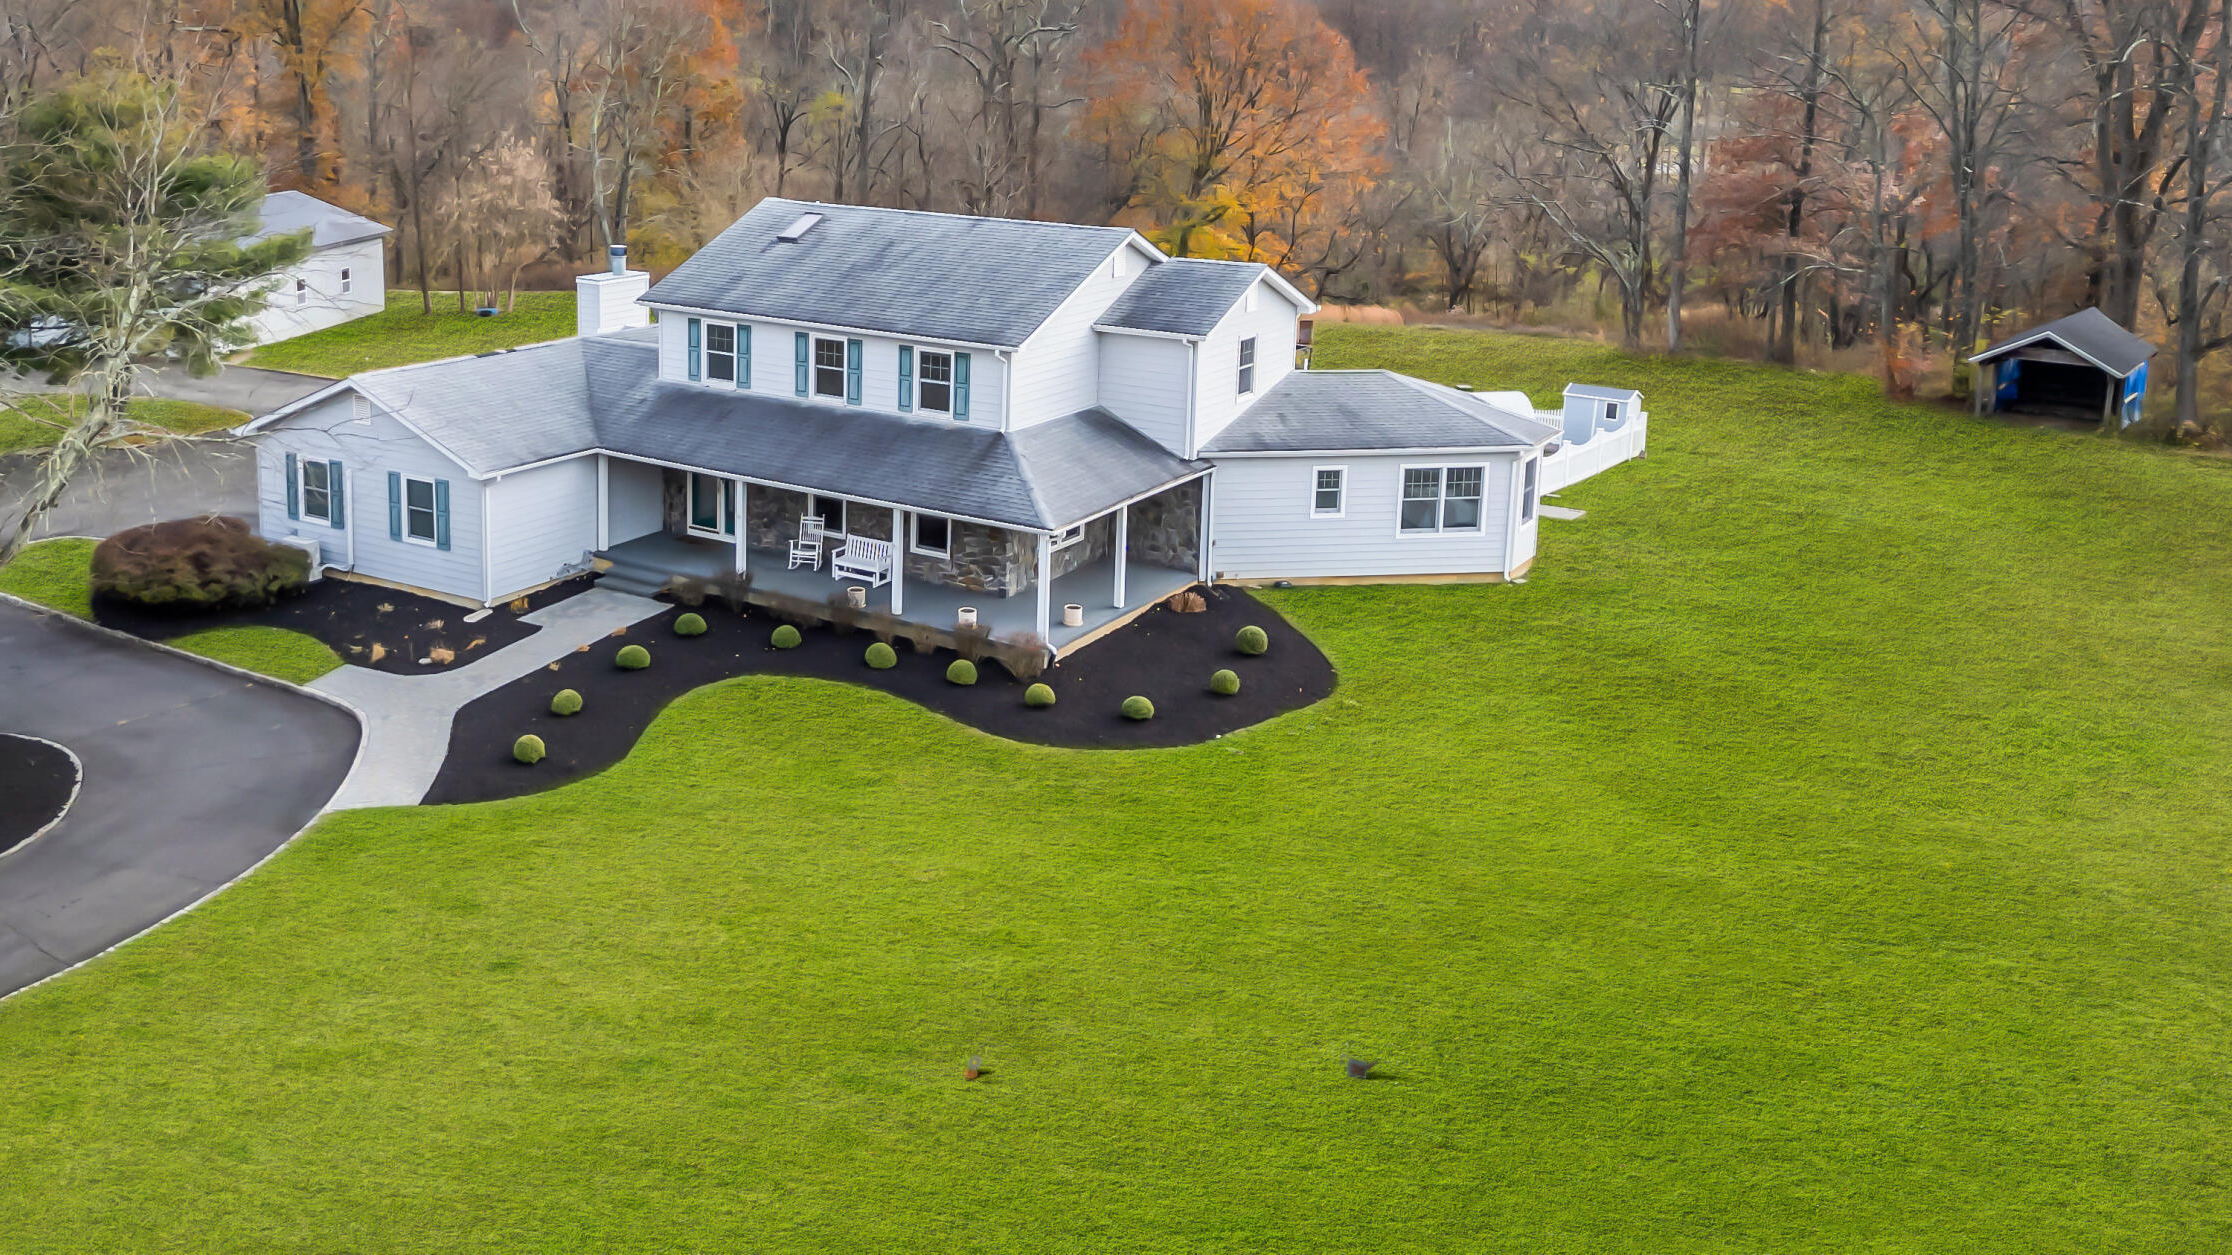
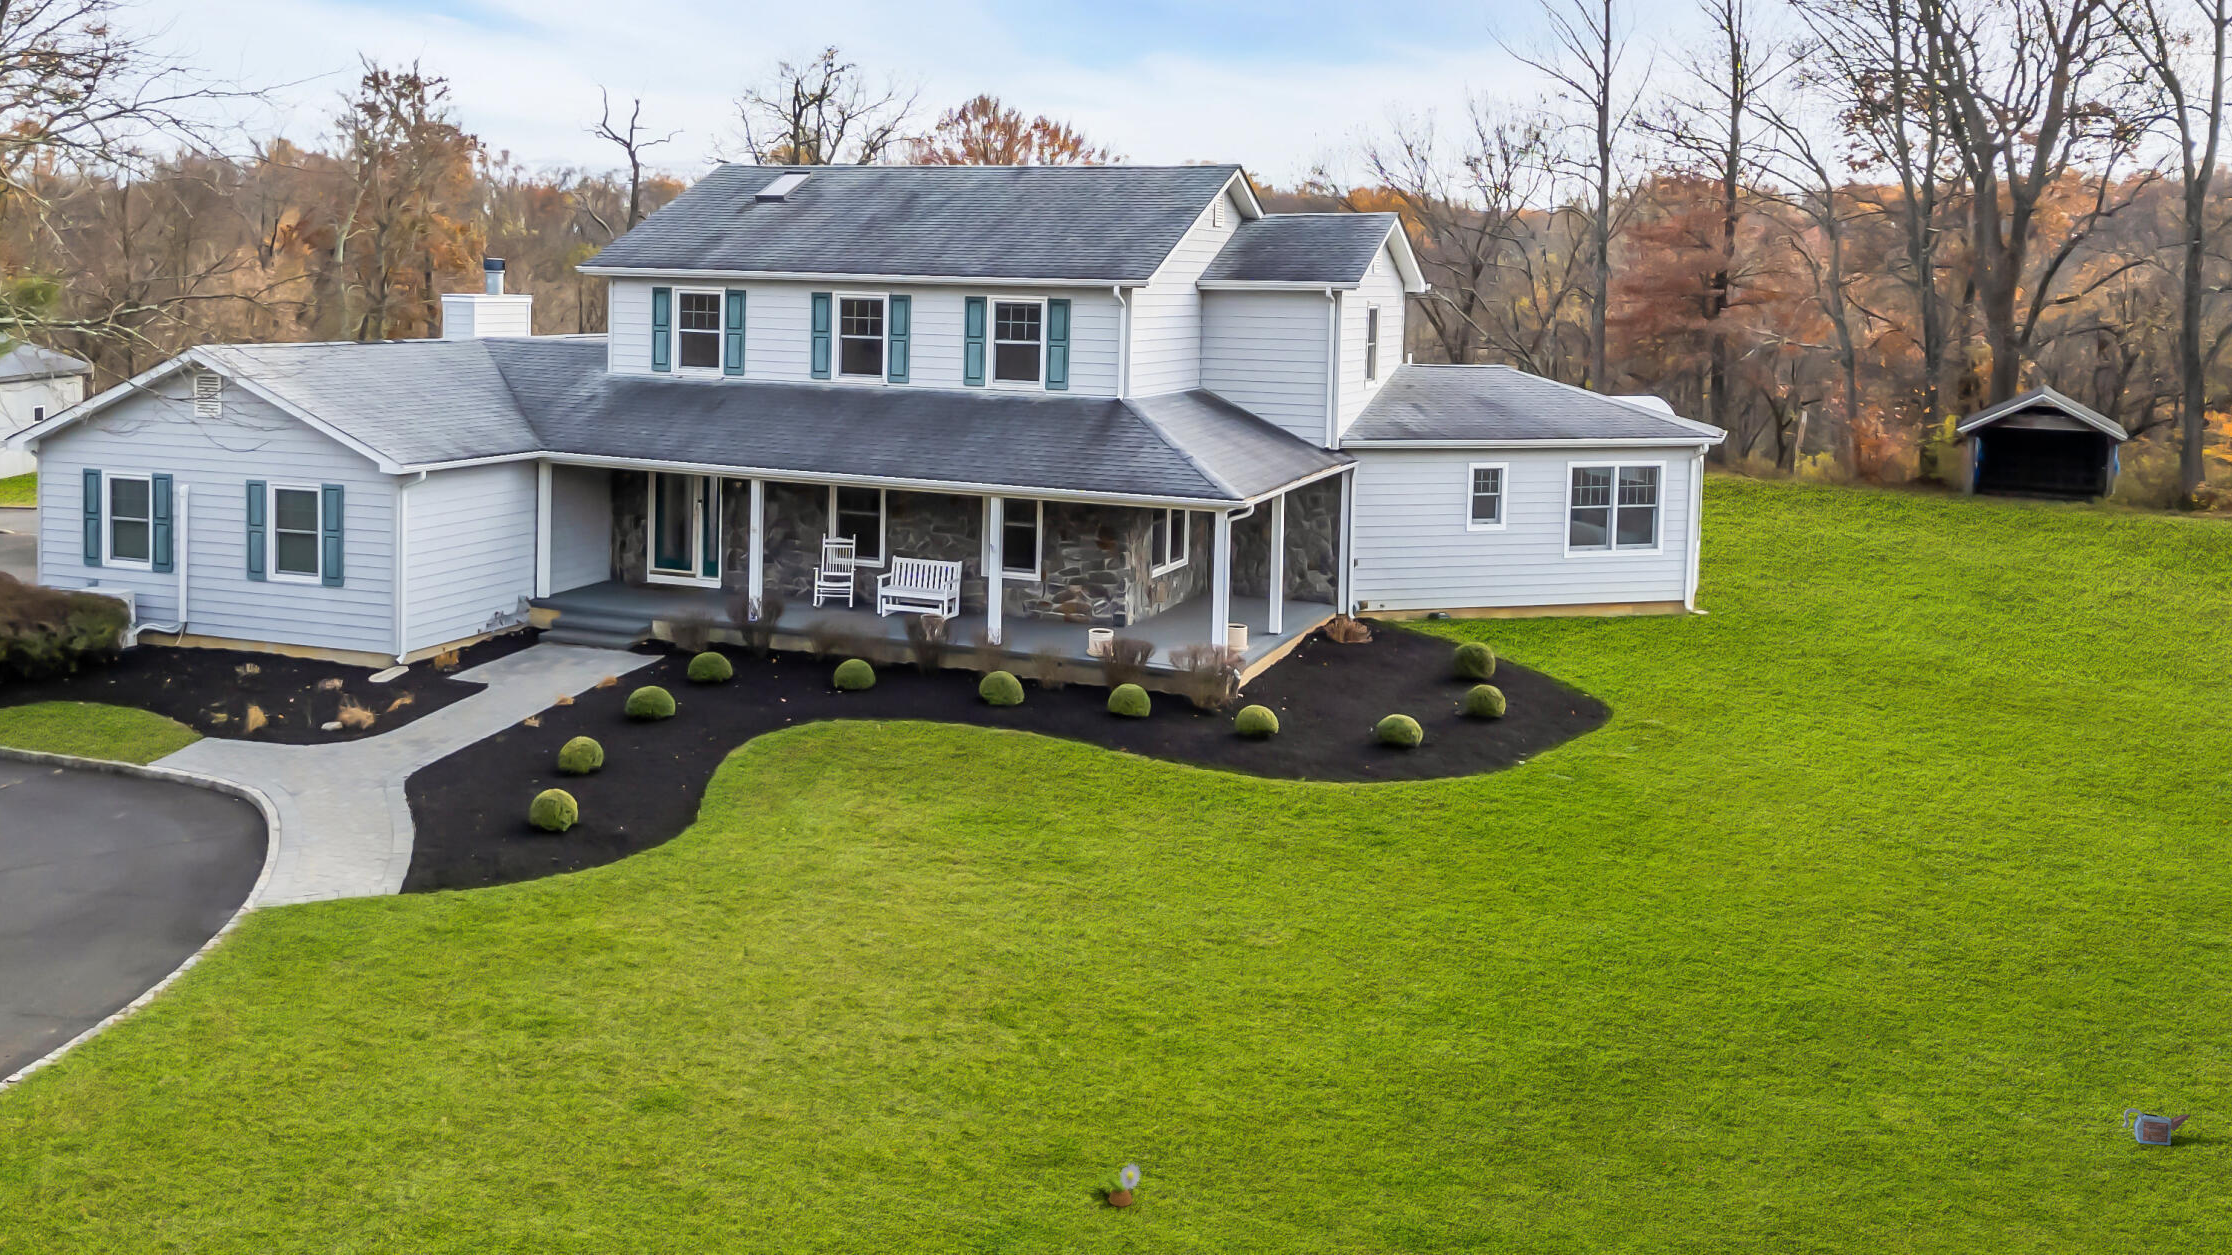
decorative plant: present [961,1056,983,1079] -> present [1100,1164,1140,1207]

